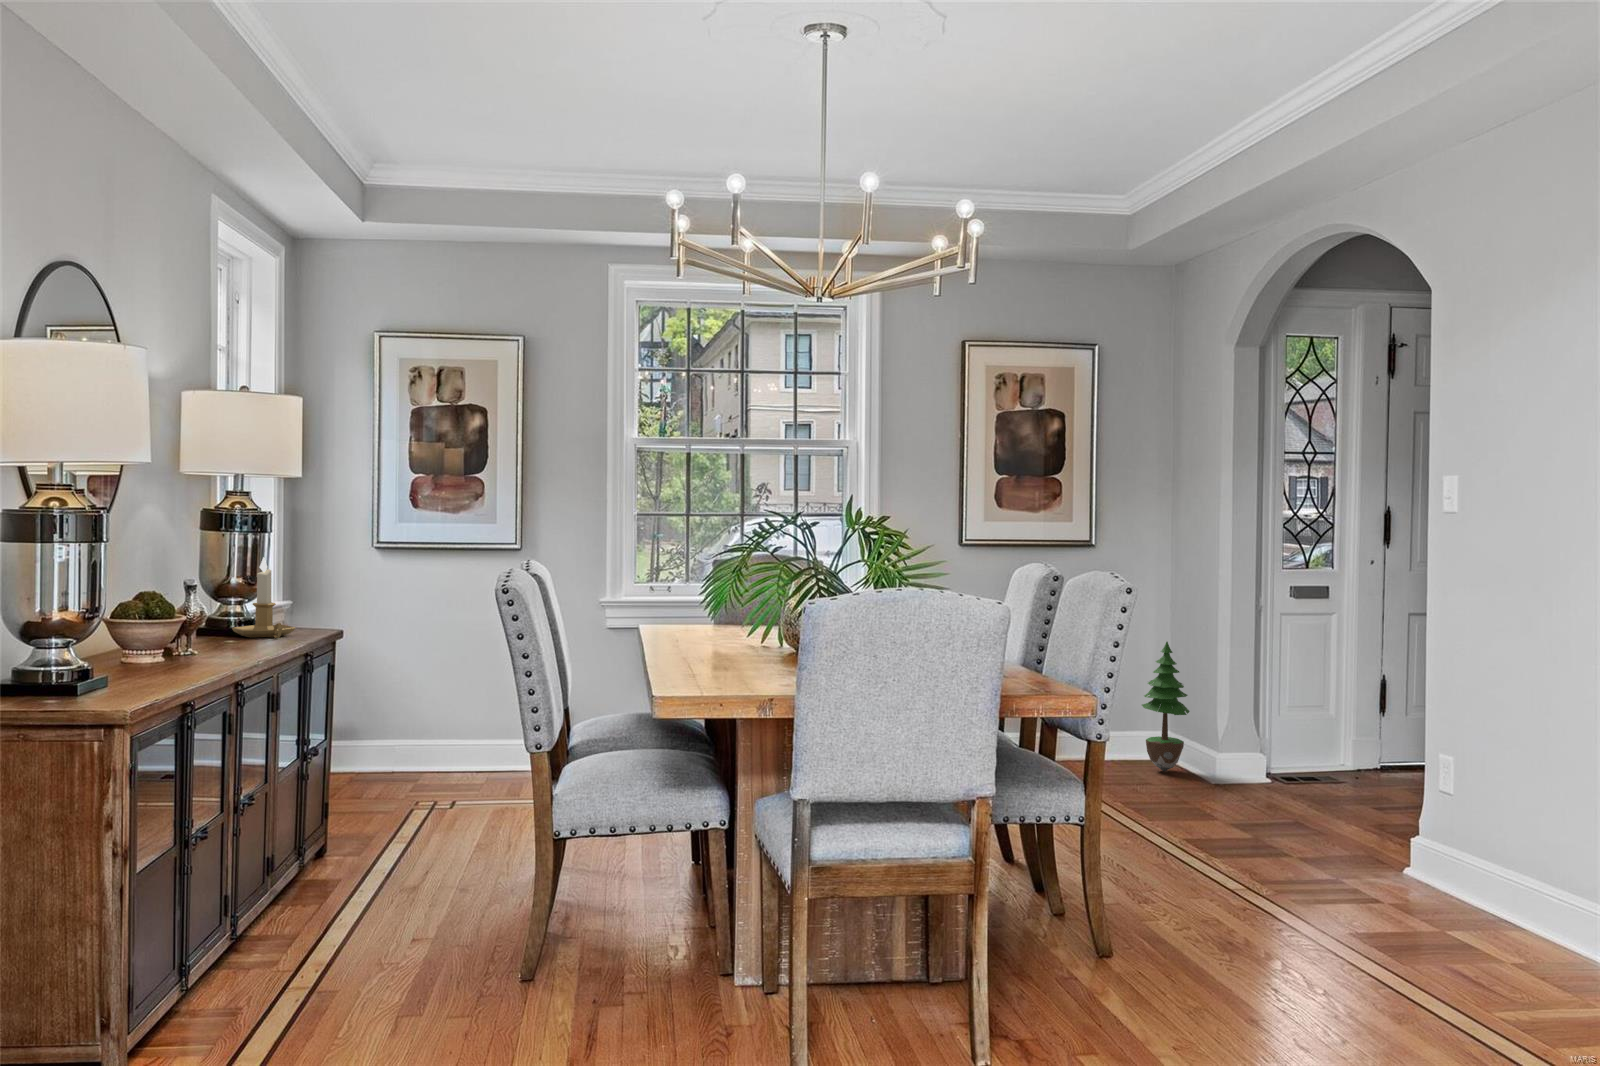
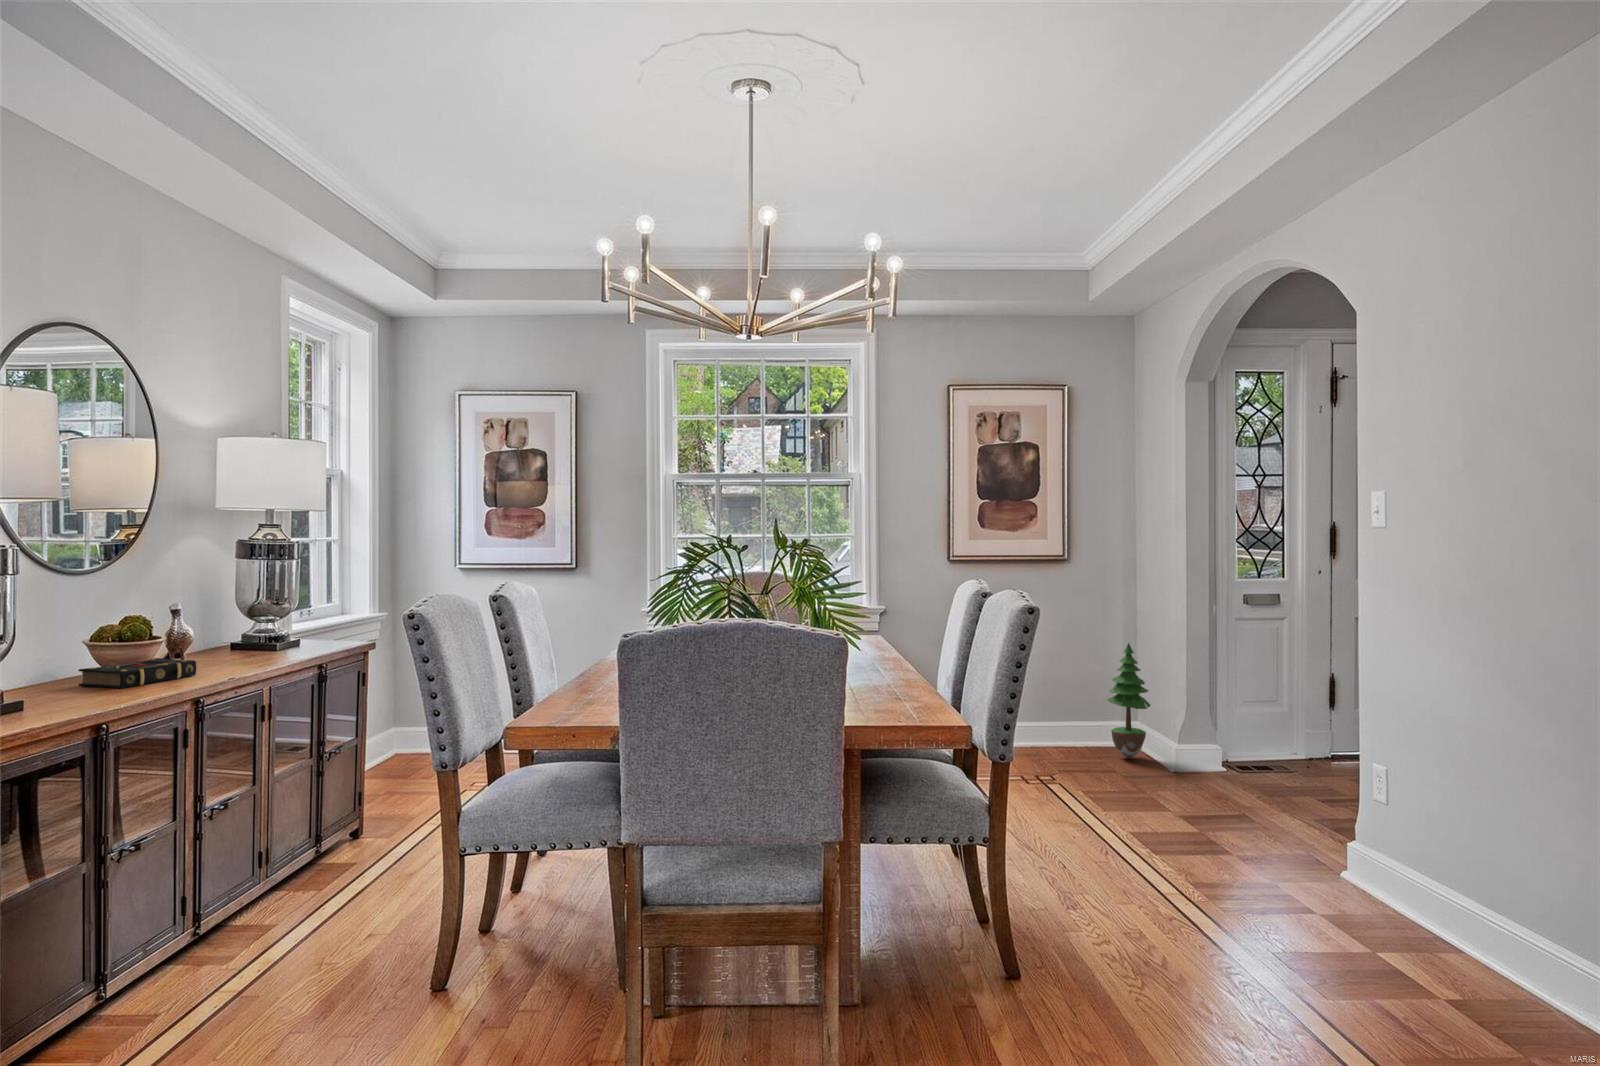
candlestick: present [232,557,295,638] -> none [262,578,316,649]
book: none [128,642,233,672] -> present [79,658,196,688]

